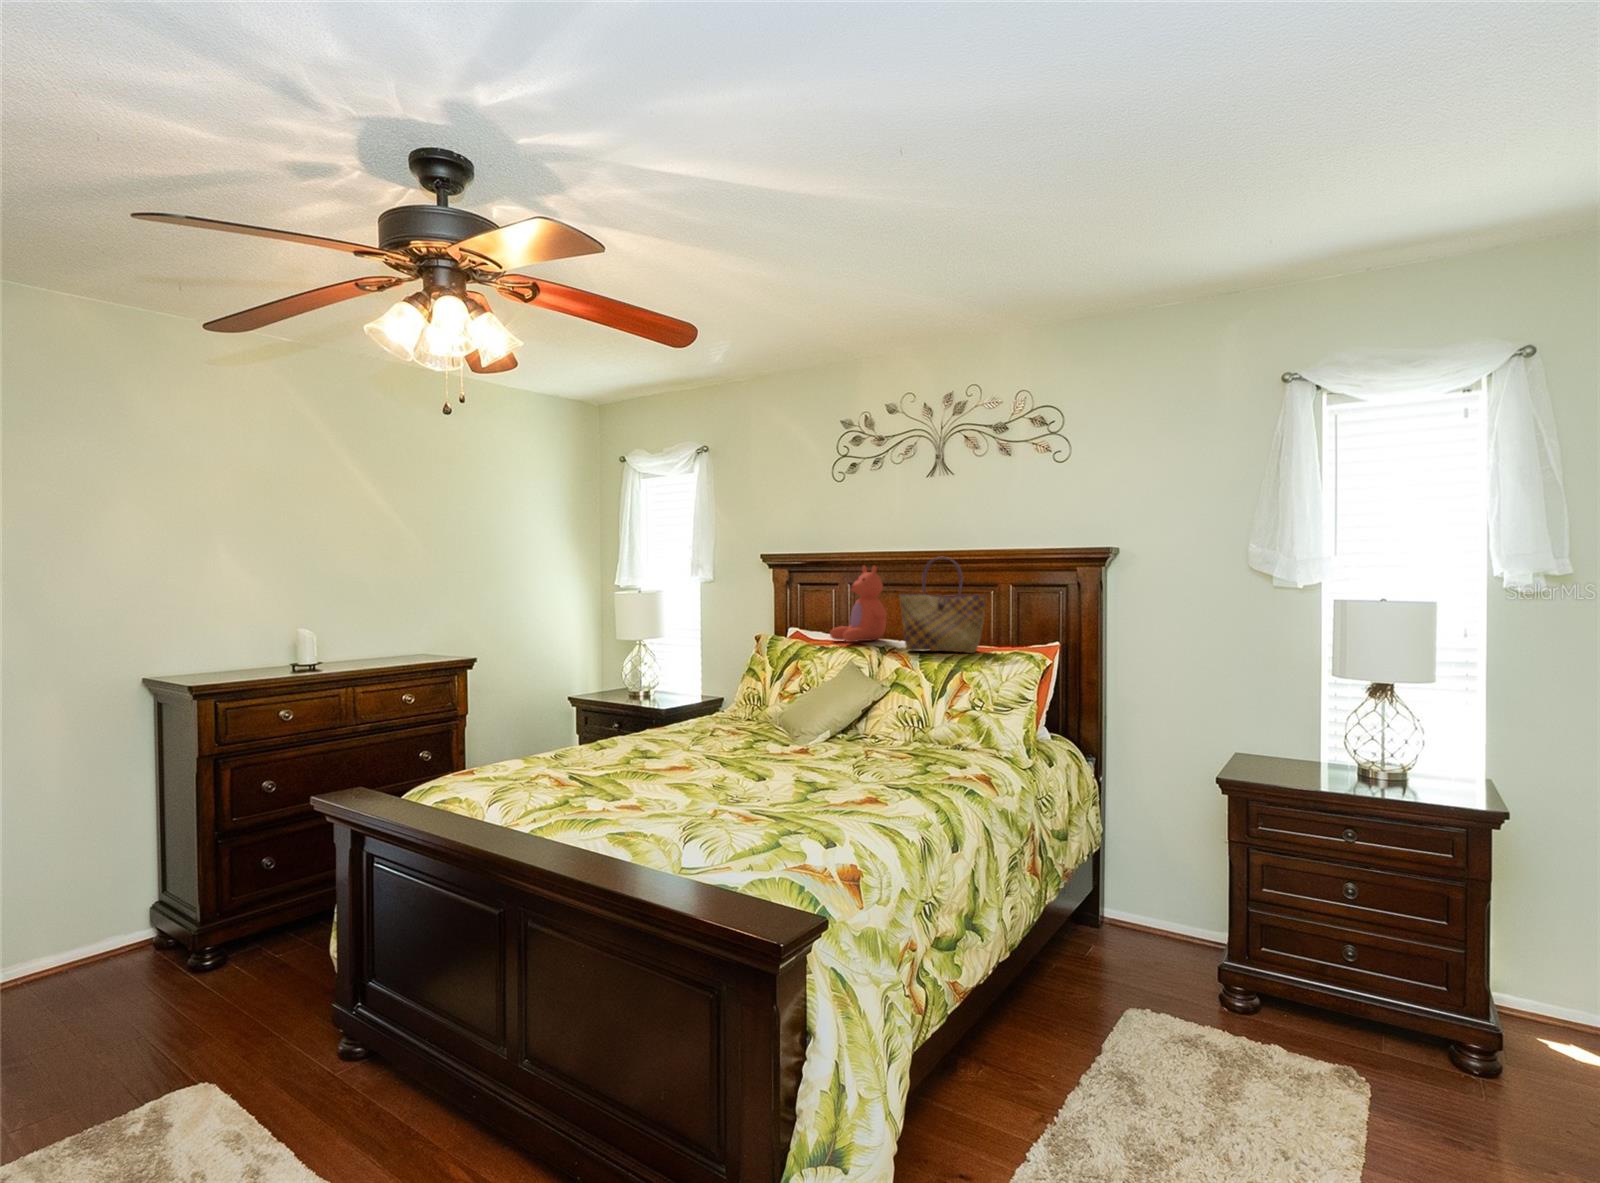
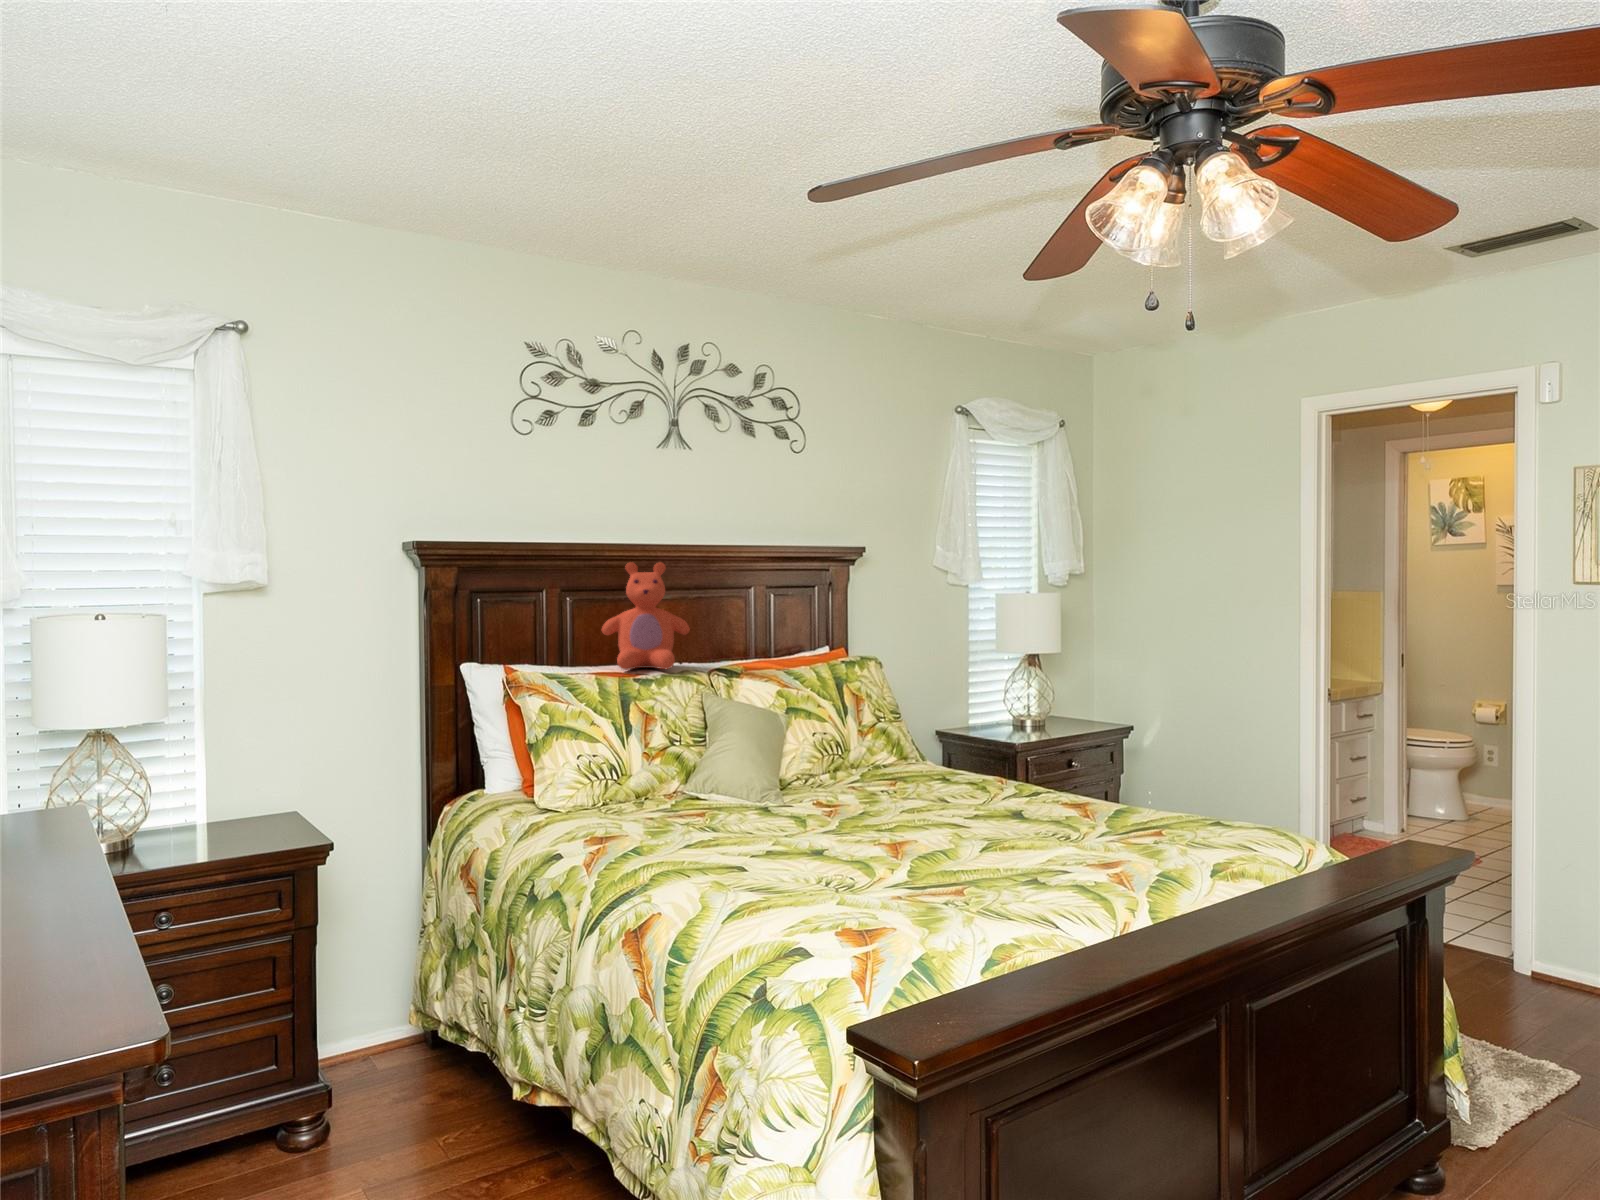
tote bag: present [900,557,986,653] -> none [752,551,816,668]

